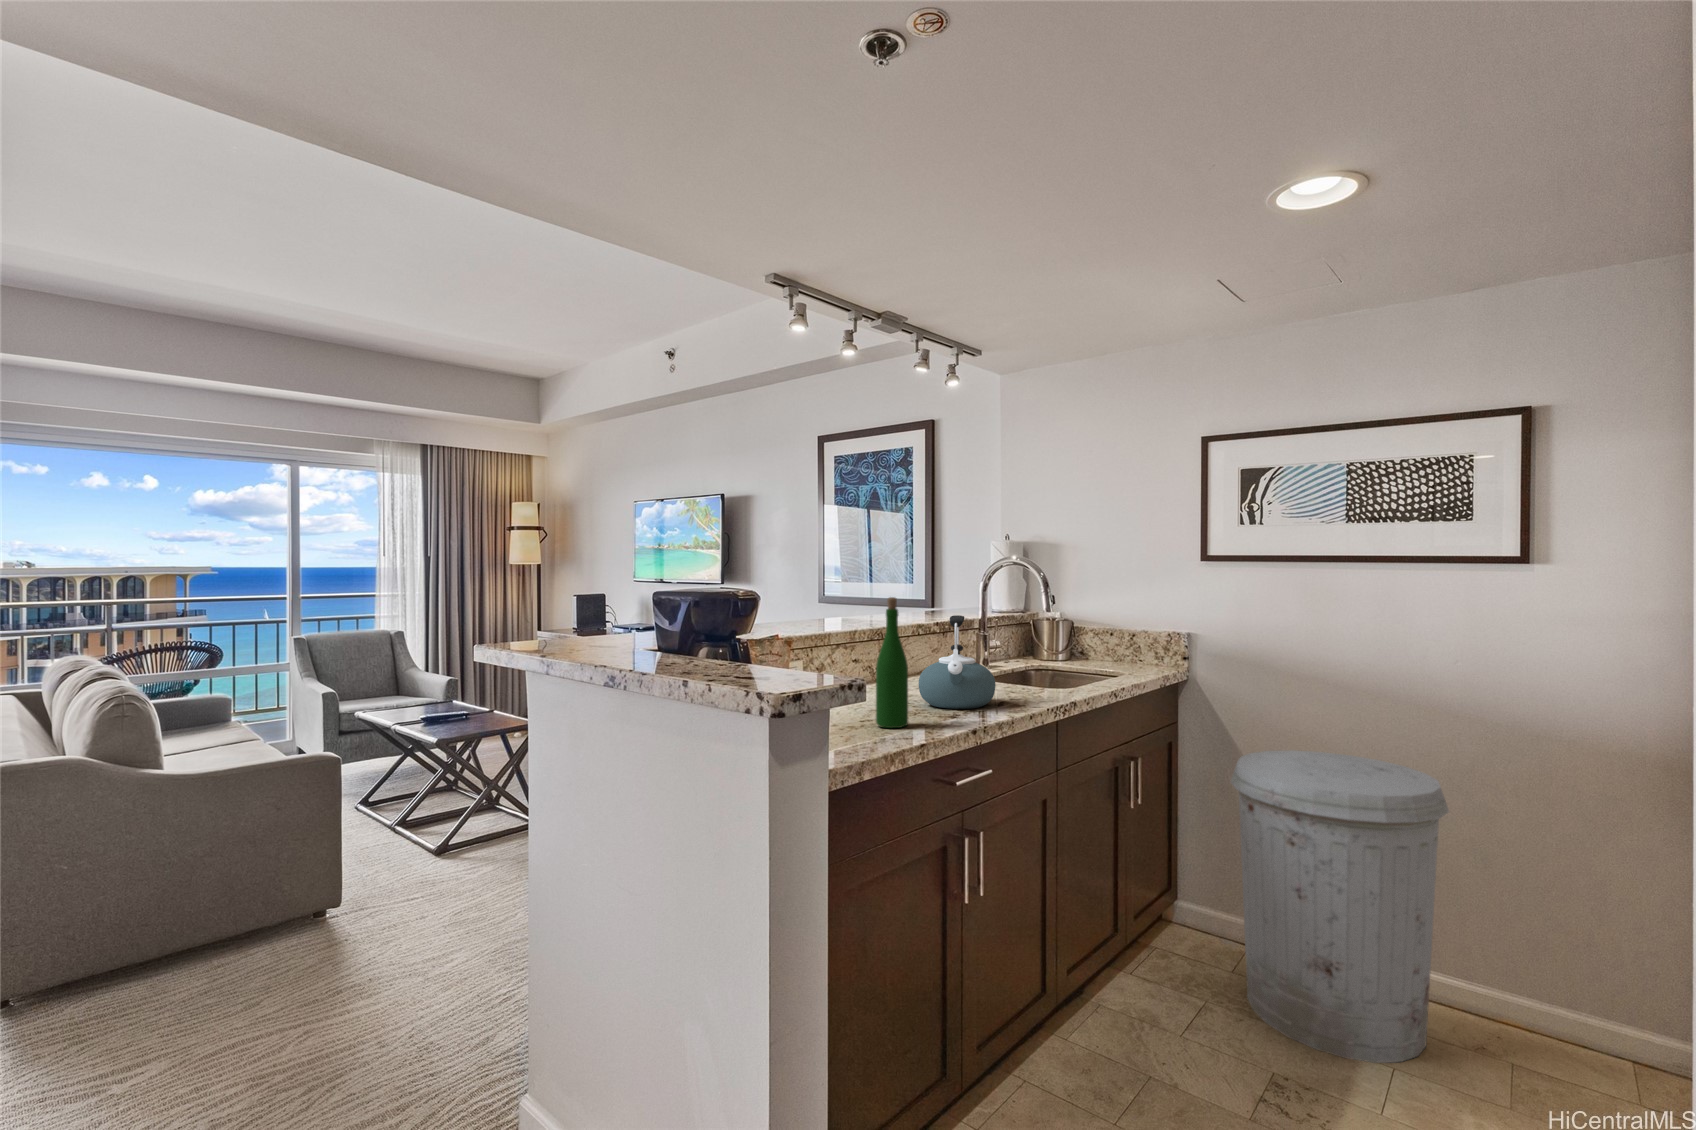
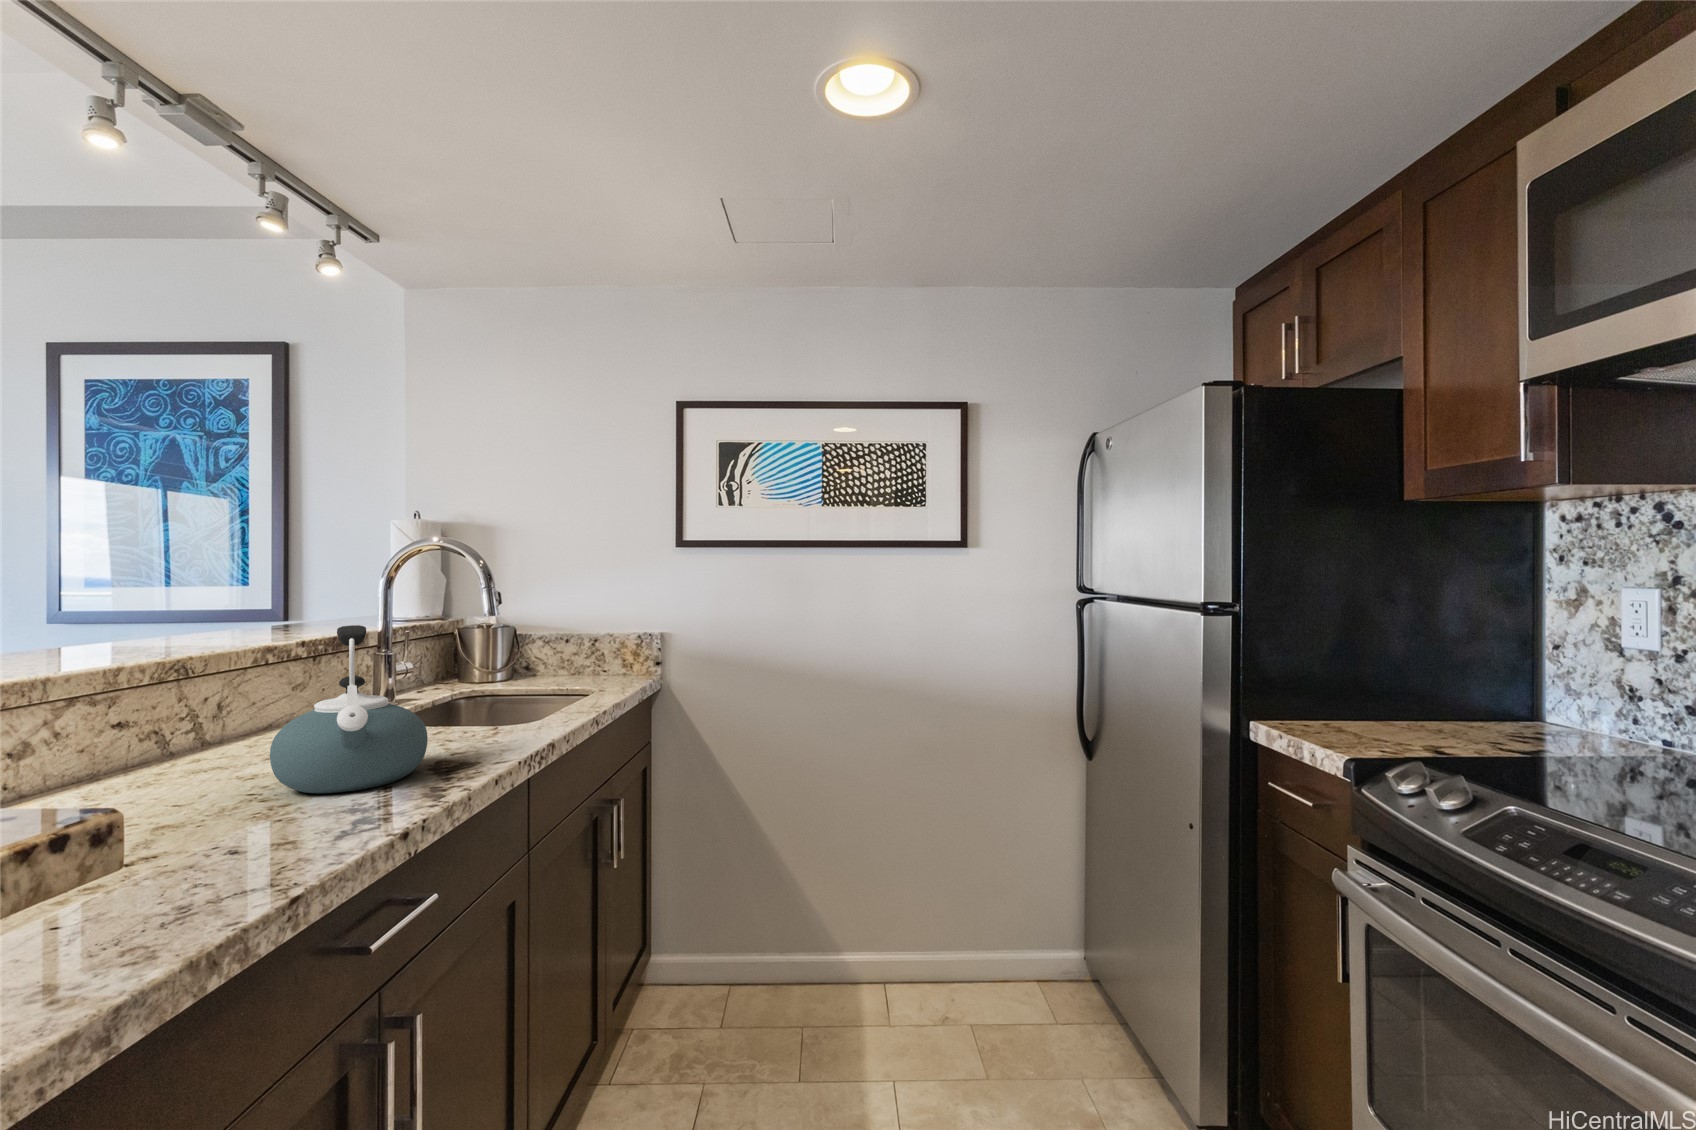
wine bottle: present [876,597,908,728] -> none [159,592,248,875]
trash can: present [1231,750,1449,1063] -> none [727,750,930,1095]

